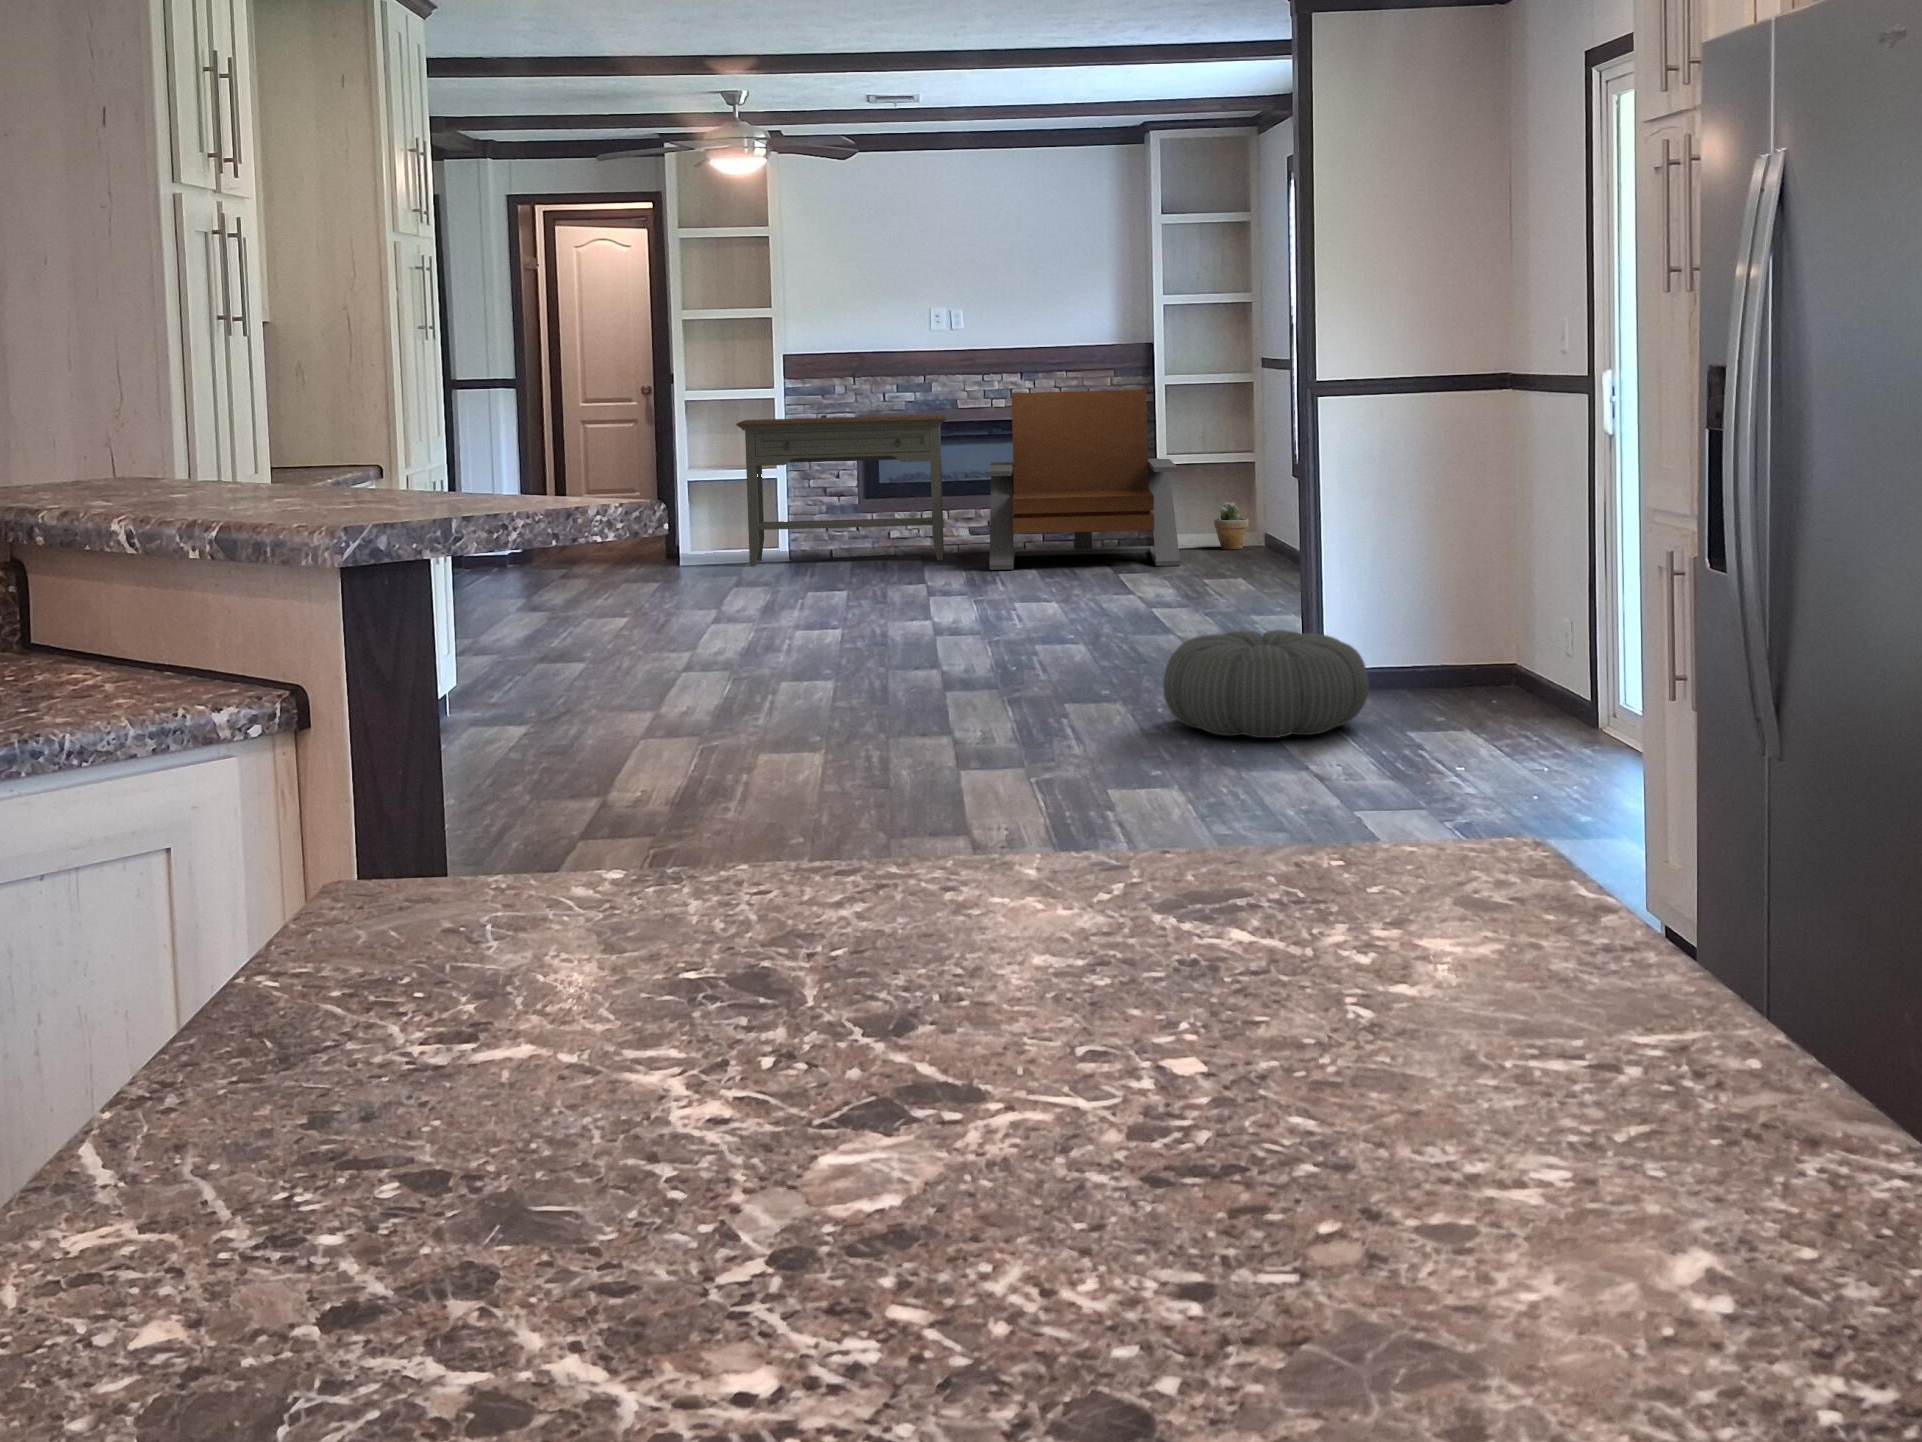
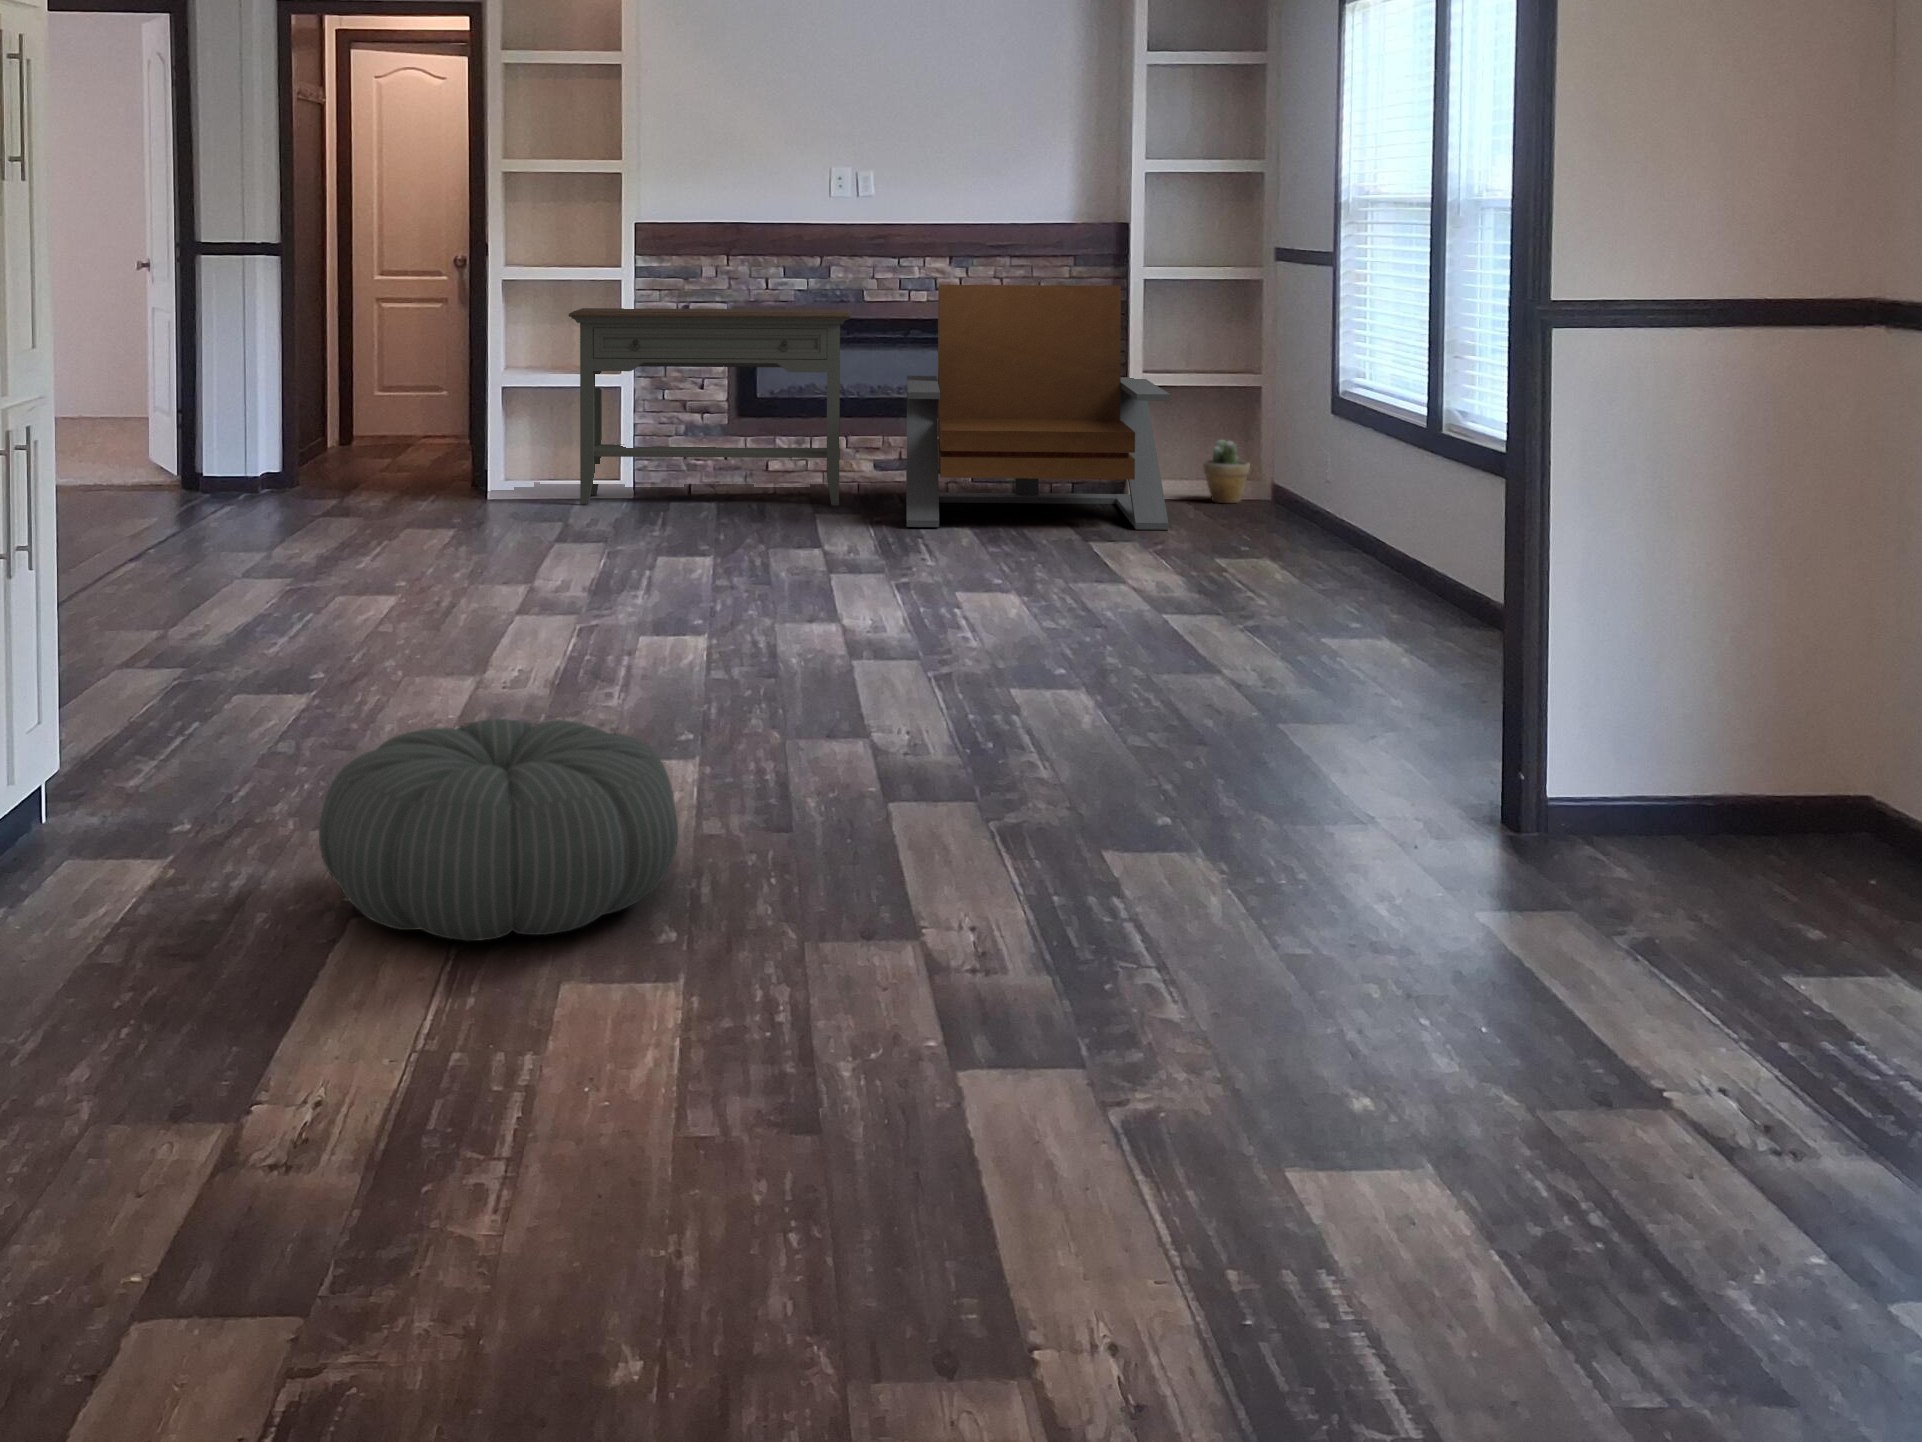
pouf: present [1163,630,1369,738] -> present [319,719,678,941]

